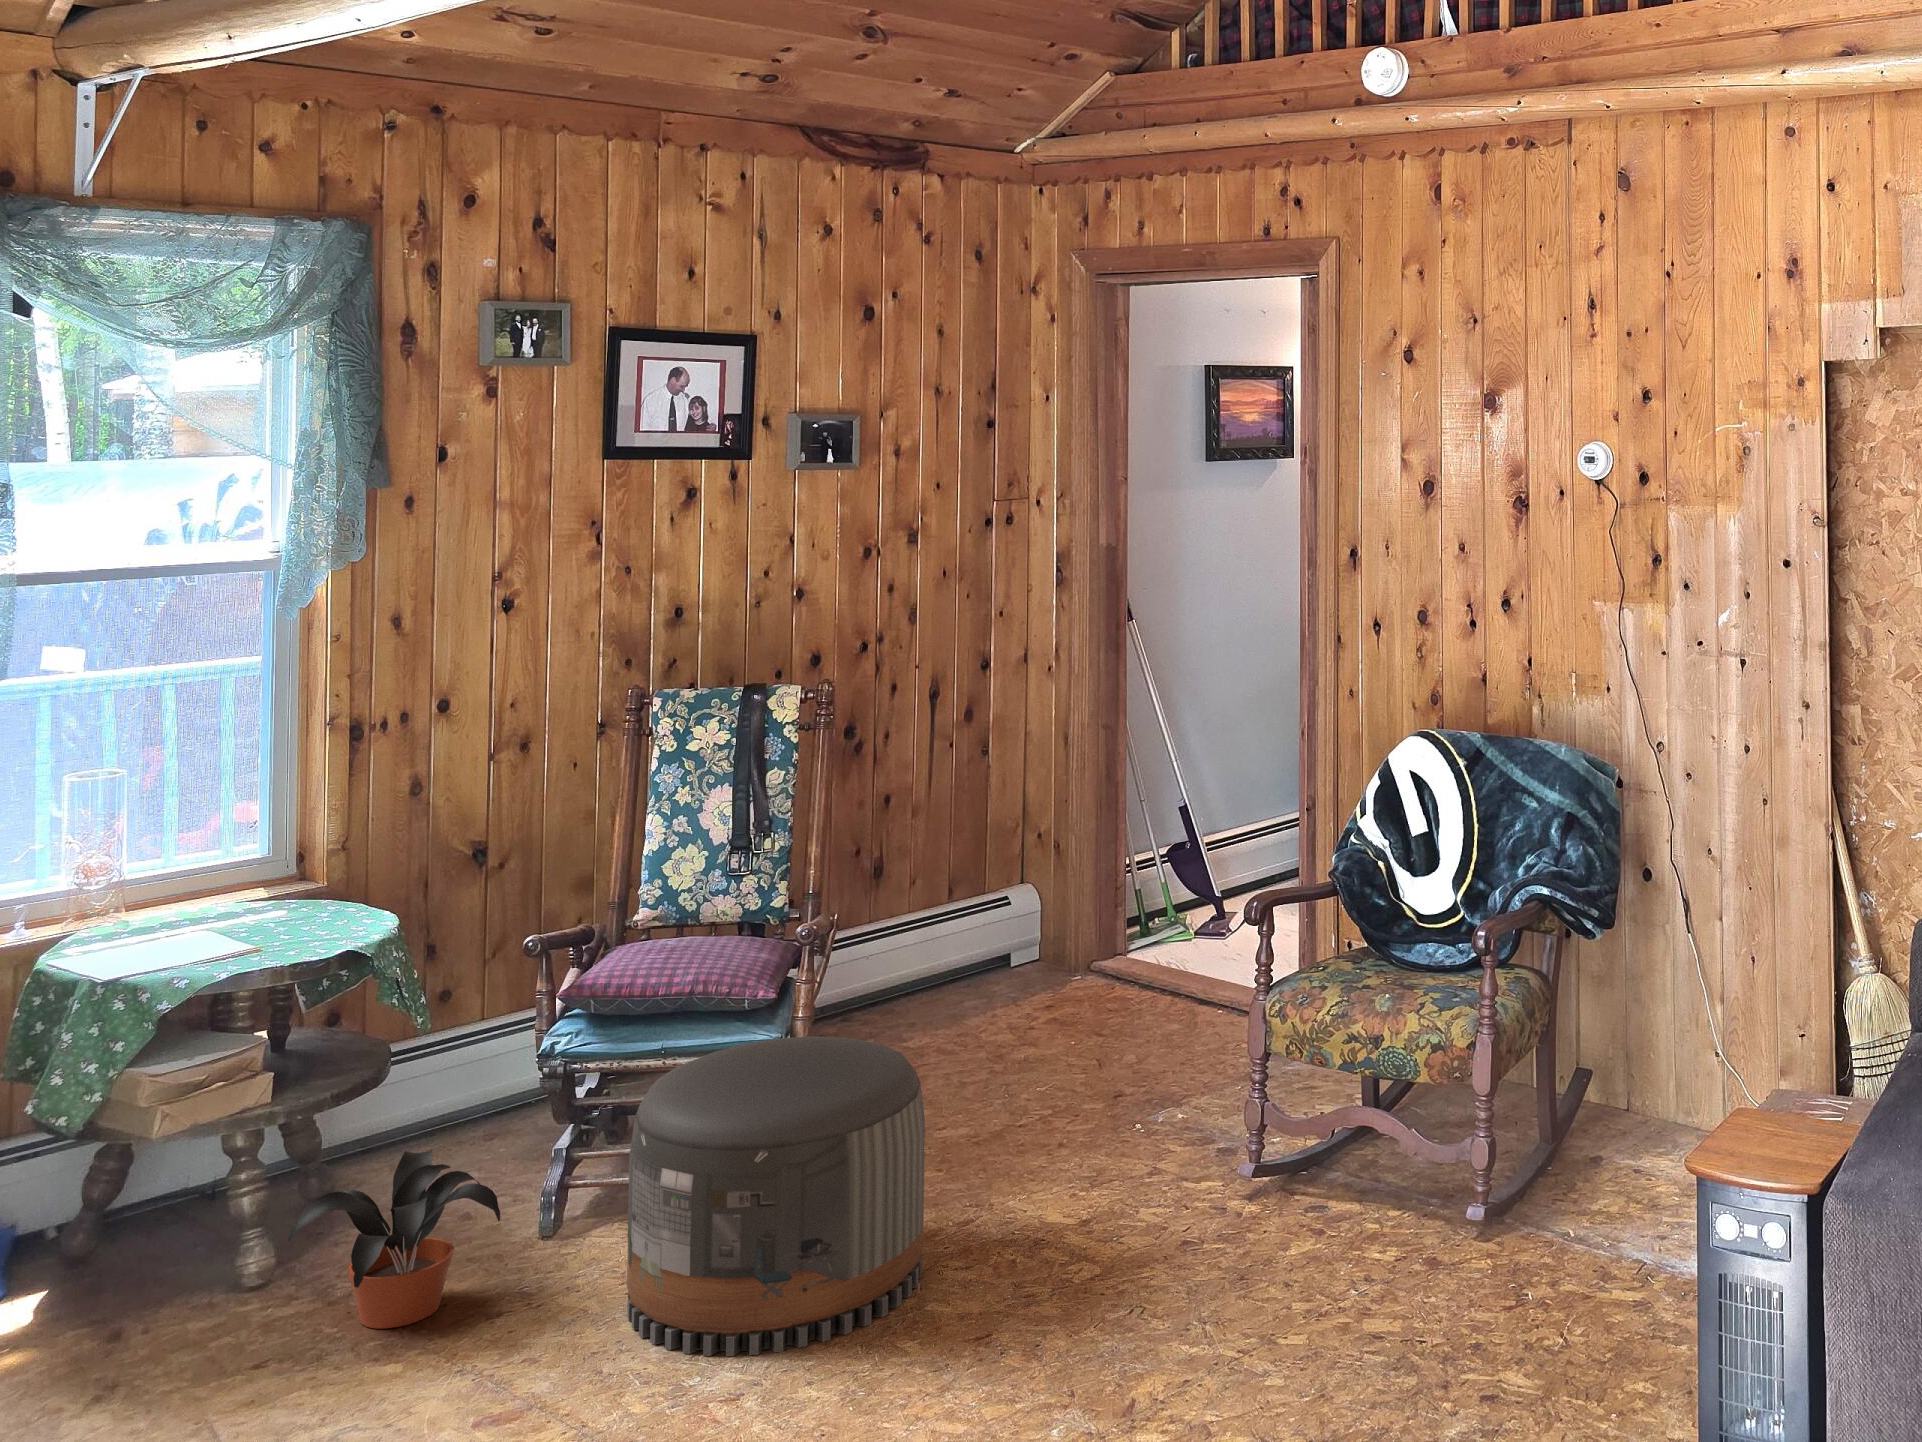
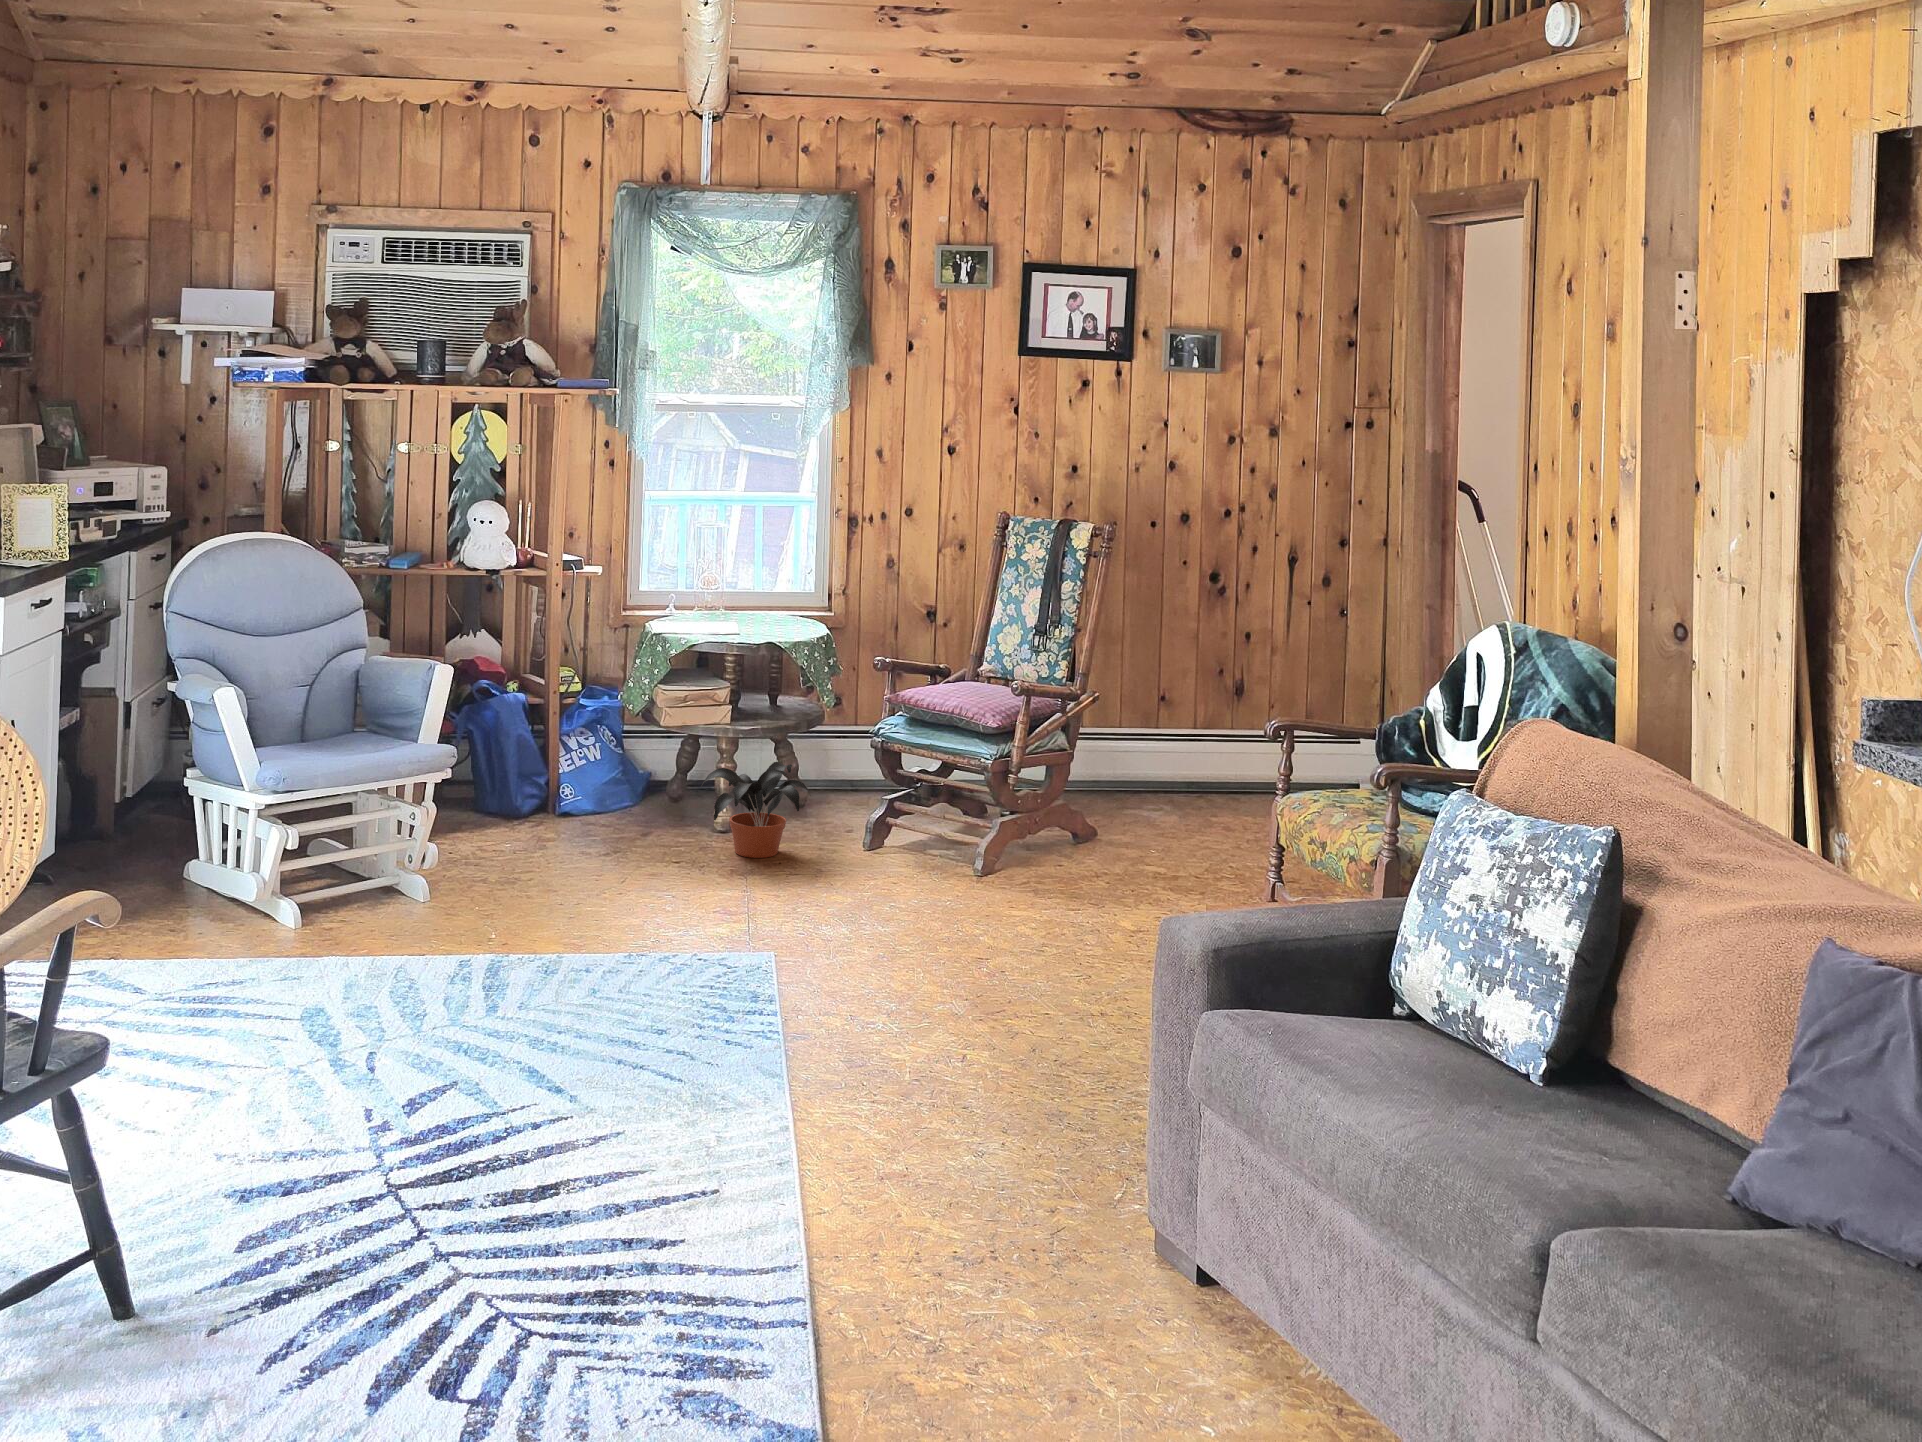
pouf: present [627,1036,925,1356] -> none [833,742,1024,931]

